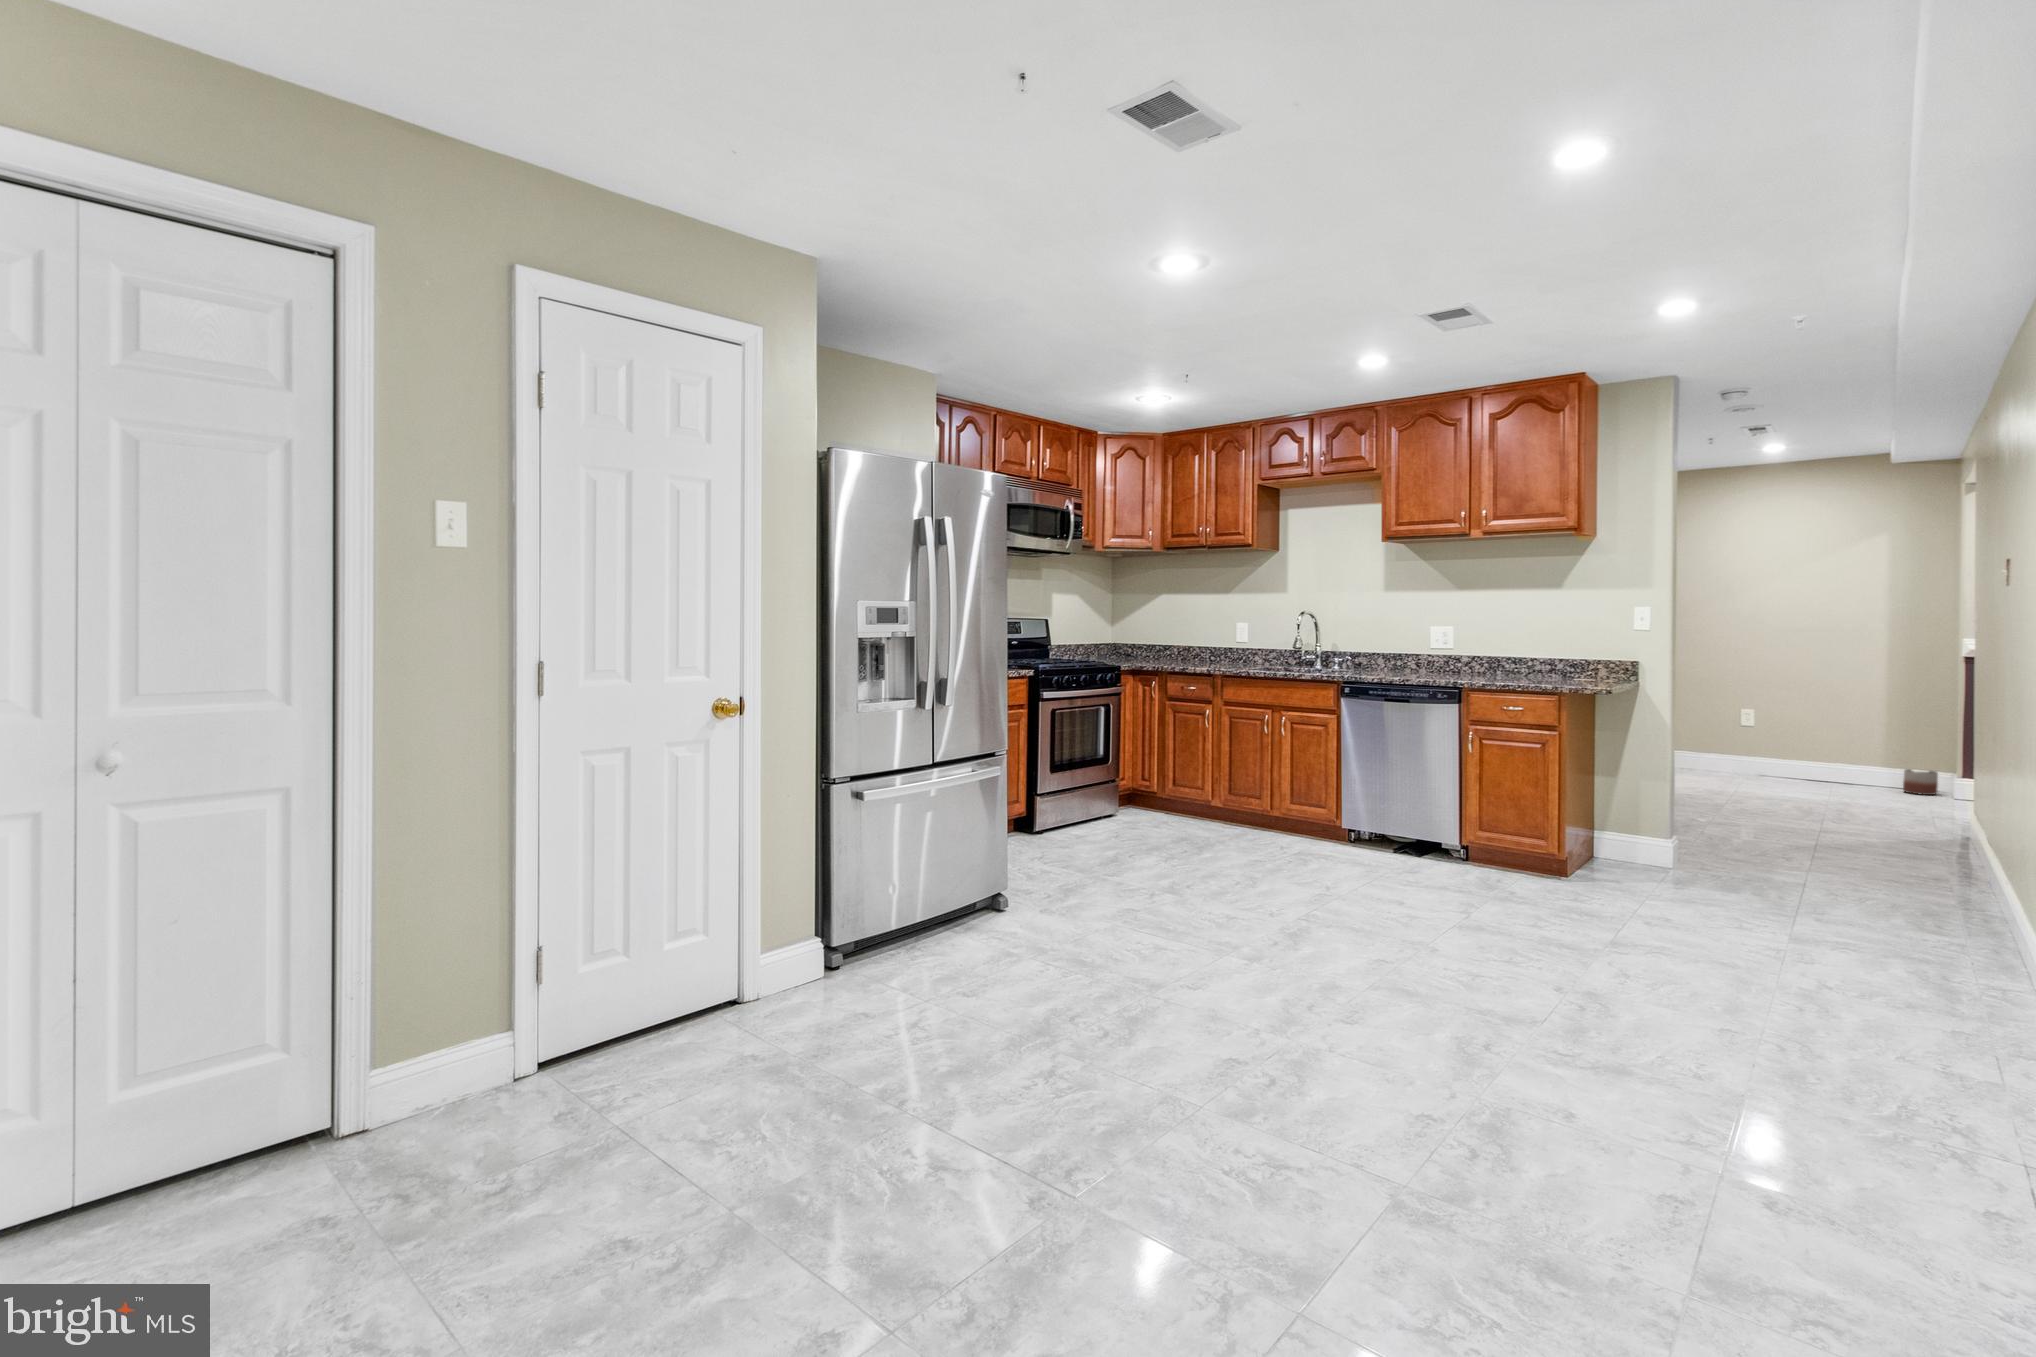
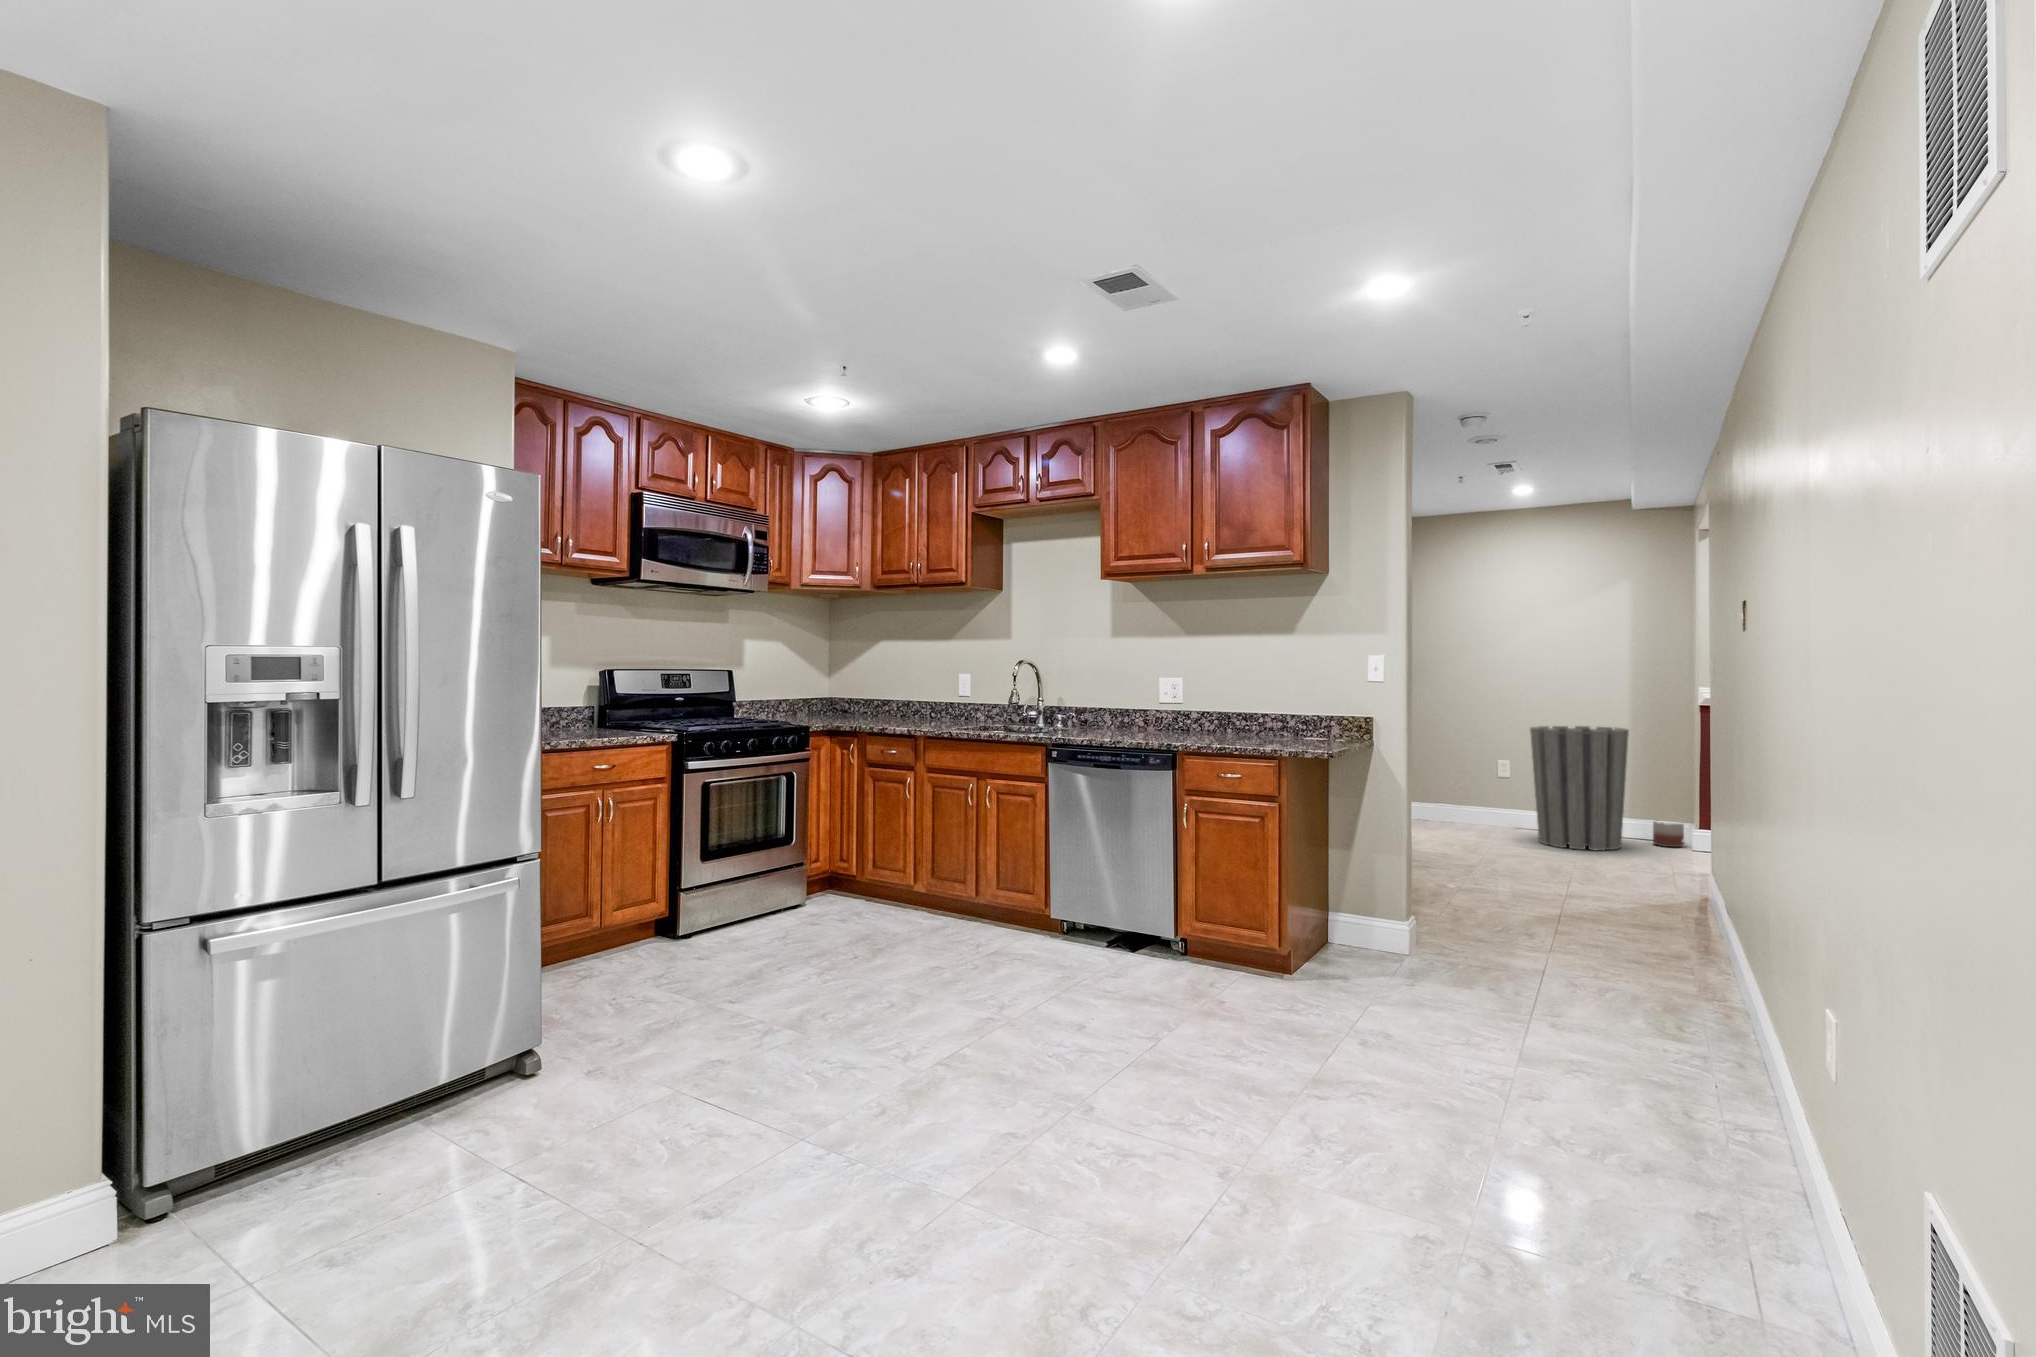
trash can: none [1775,677,1882,795] -> present [1530,726,1629,850]

